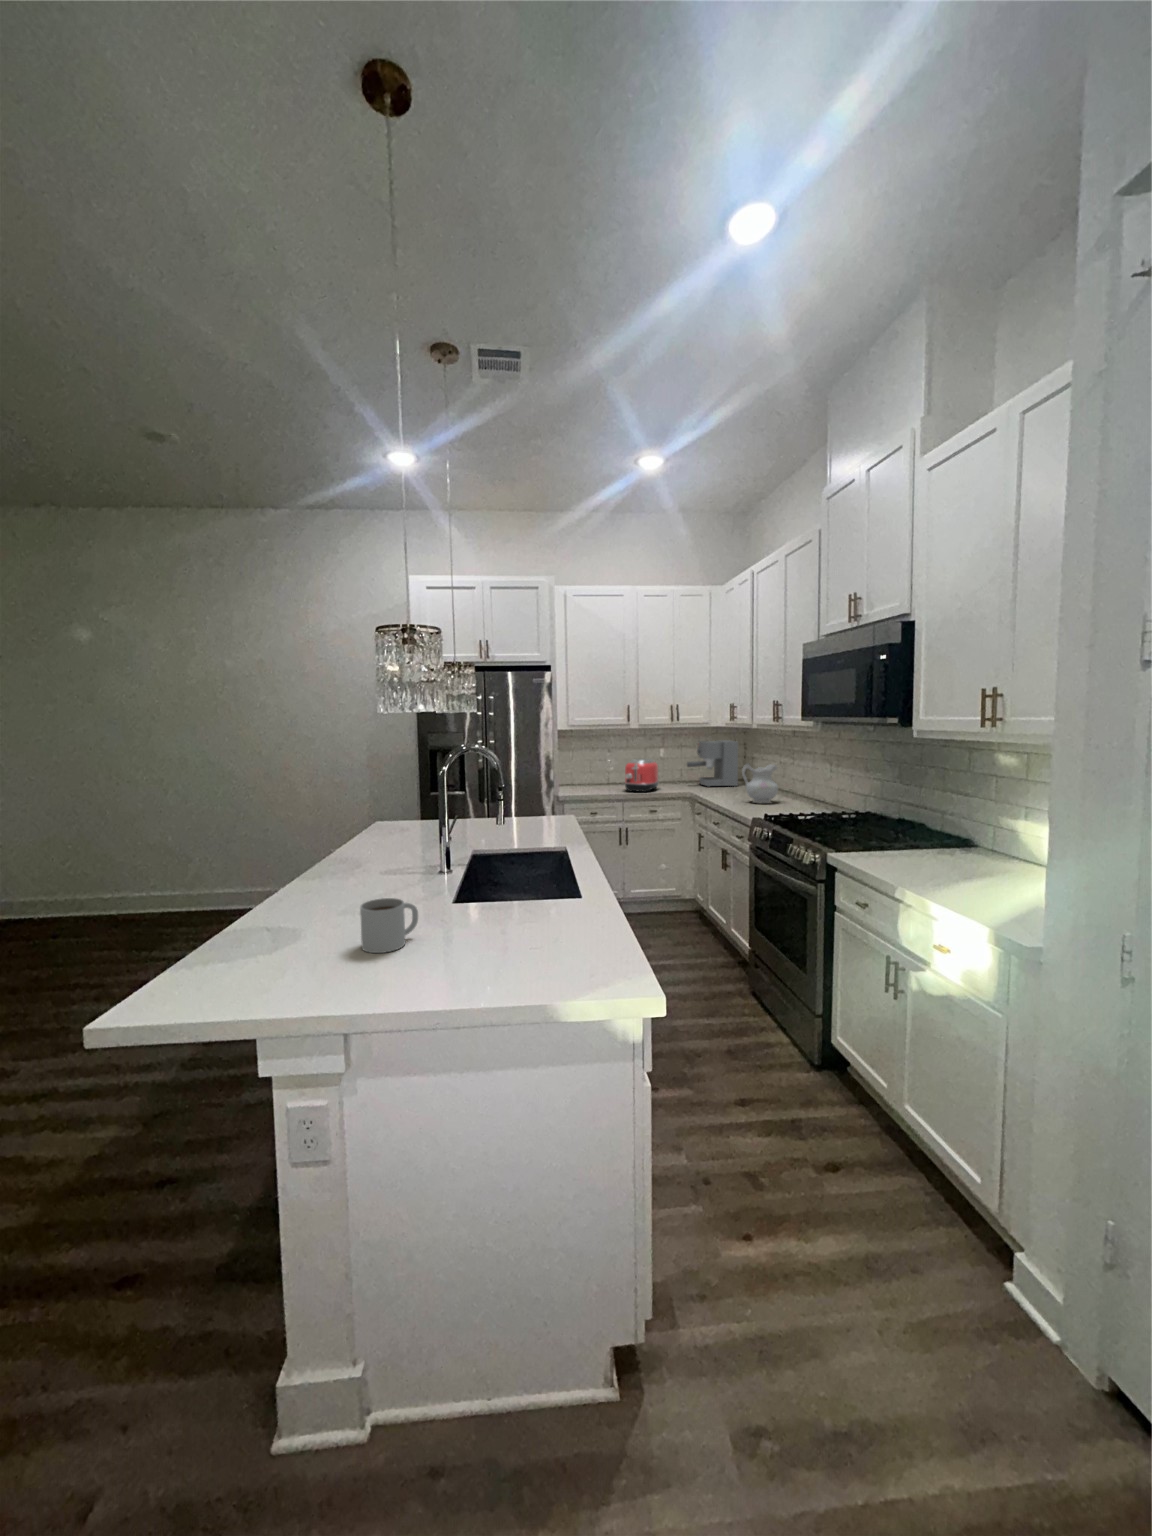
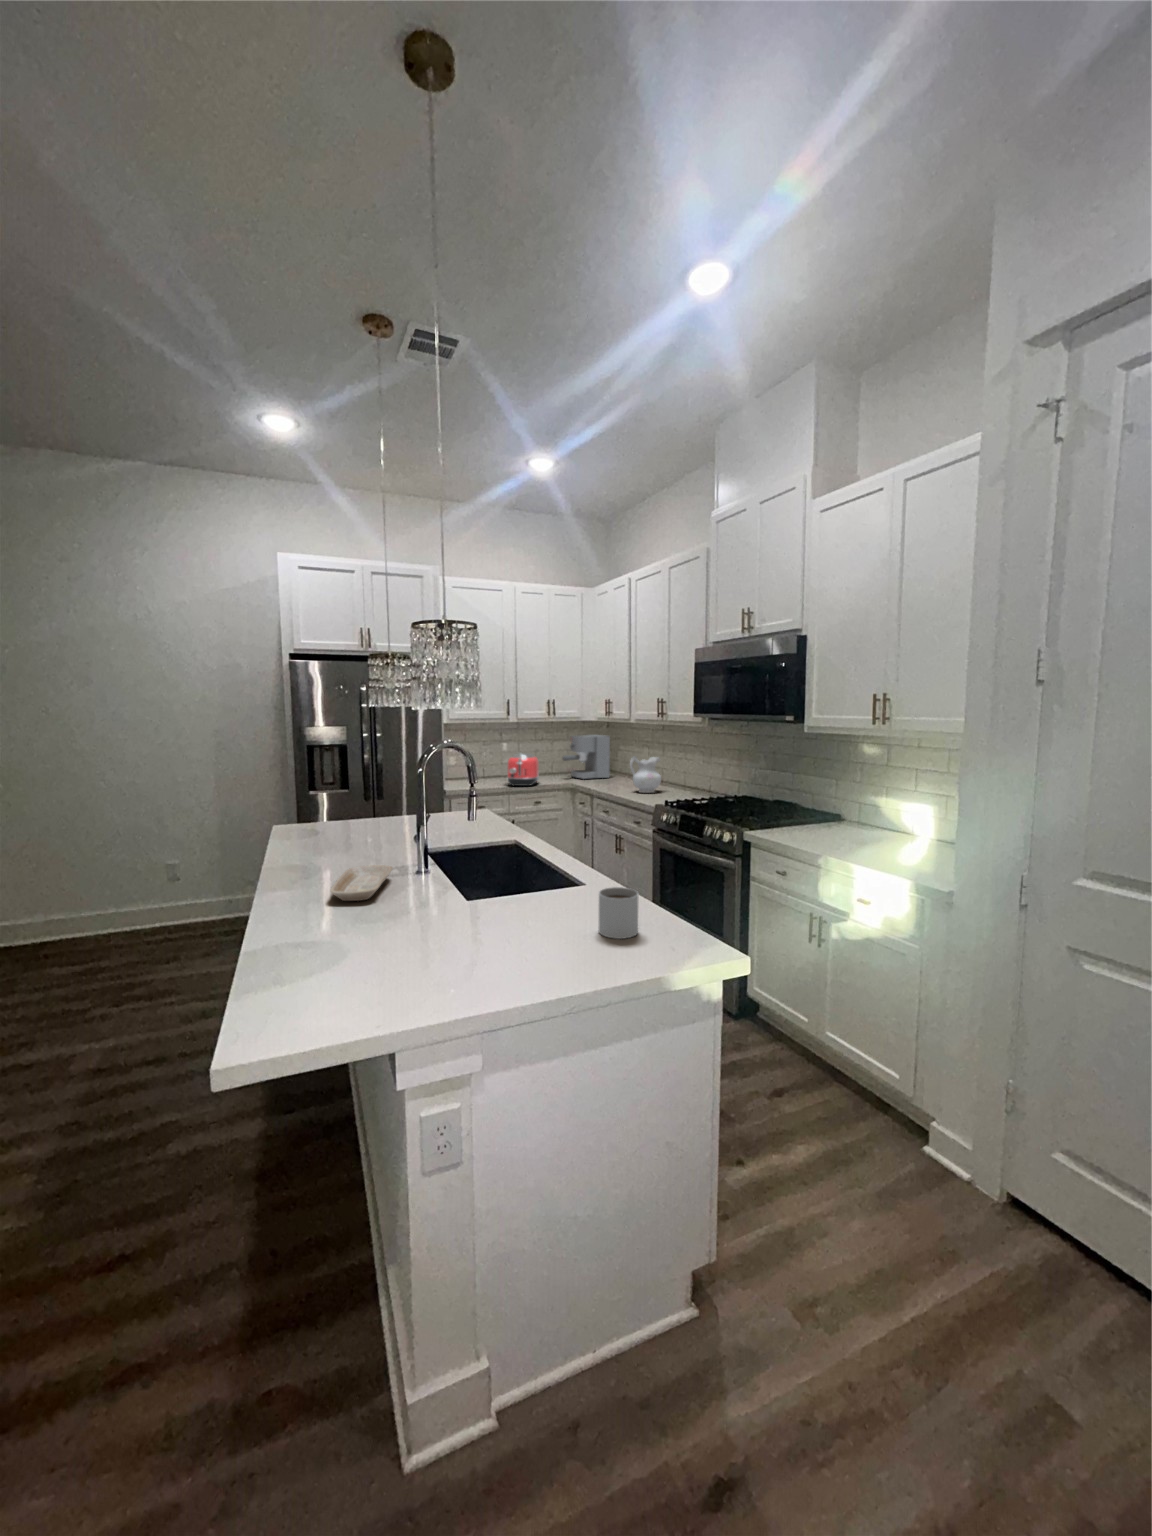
tray: none [332,861,411,894] -> present [330,865,392,901]
mug: present [360,898,418,953] -> present [599,887,638,939]

